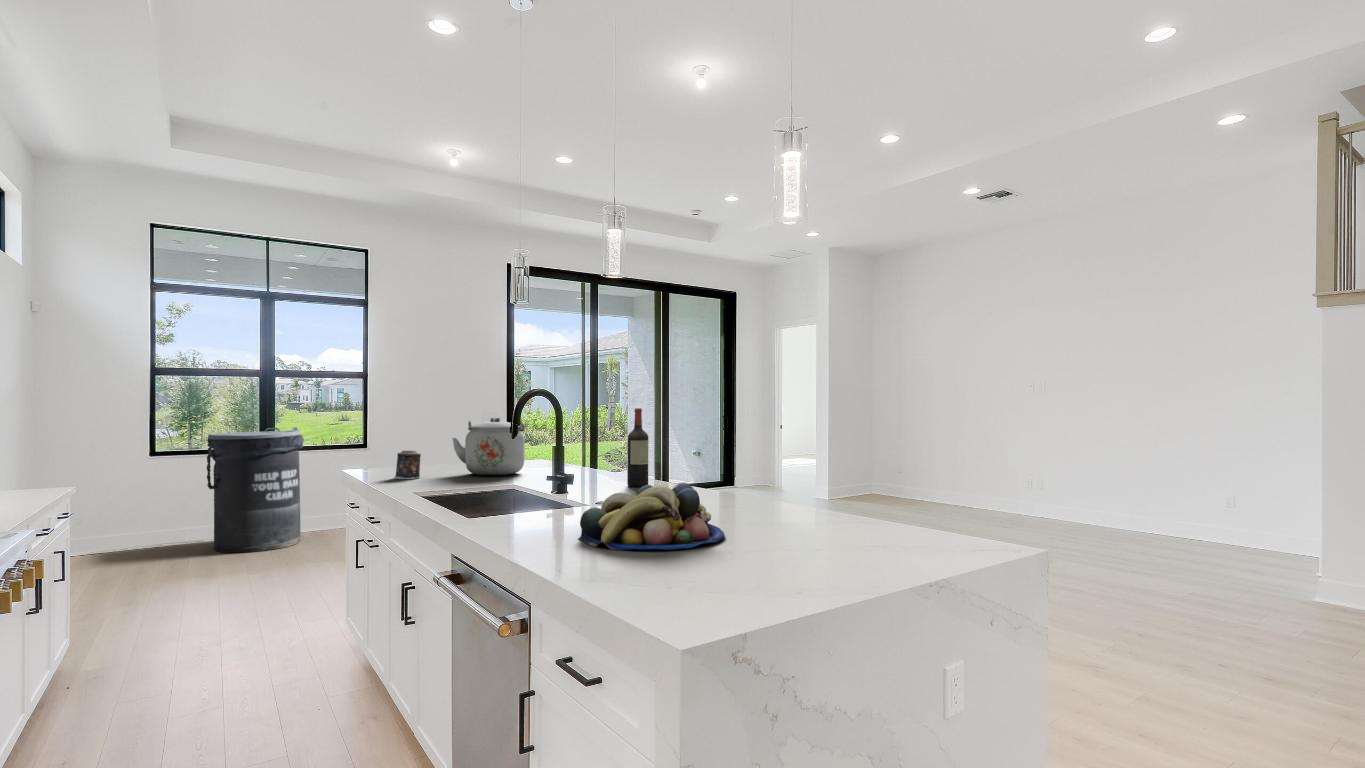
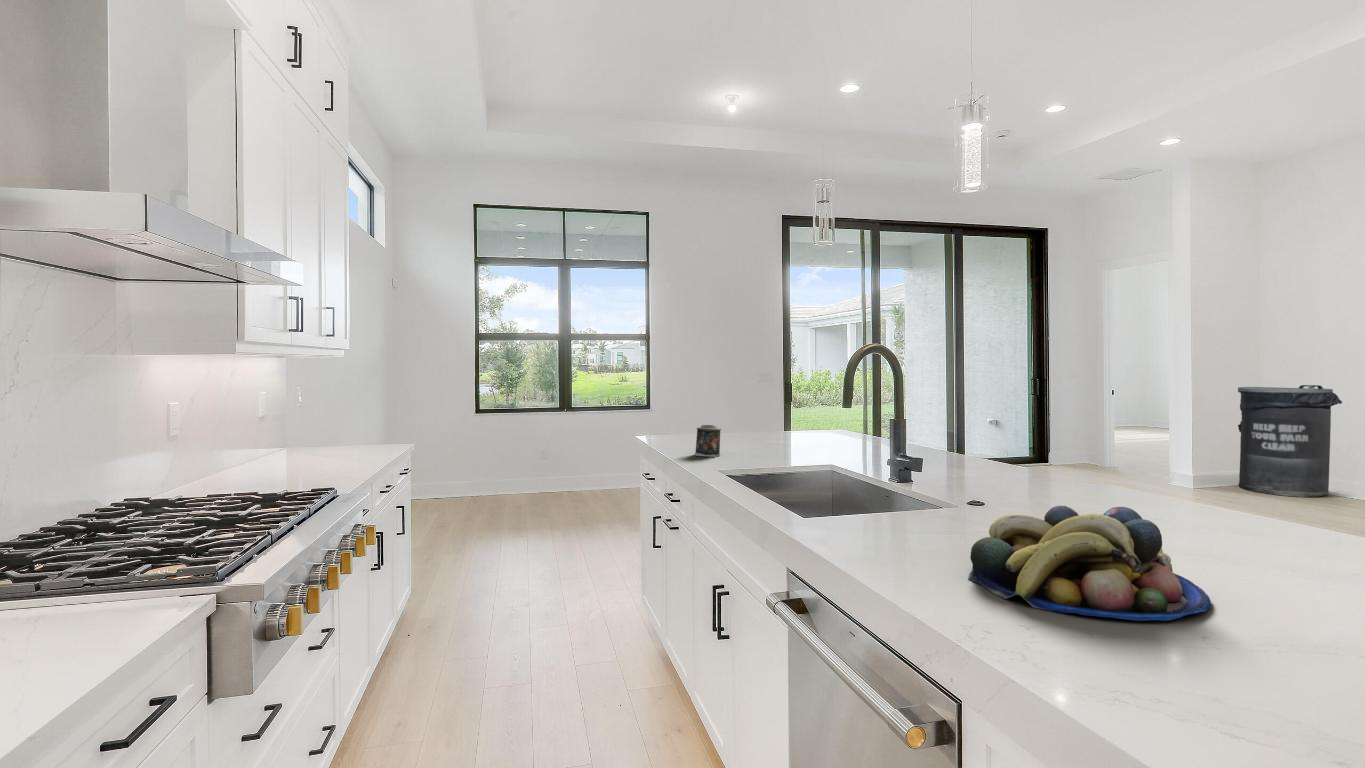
wine bottle: present [627,408,649,487] -> none [973,383,1002,483]
kettle: present [452,417,525,476] -> none [752,389,832,455]
trash can: present [207,427,304,553] -> present [1238,385,1342,497]

